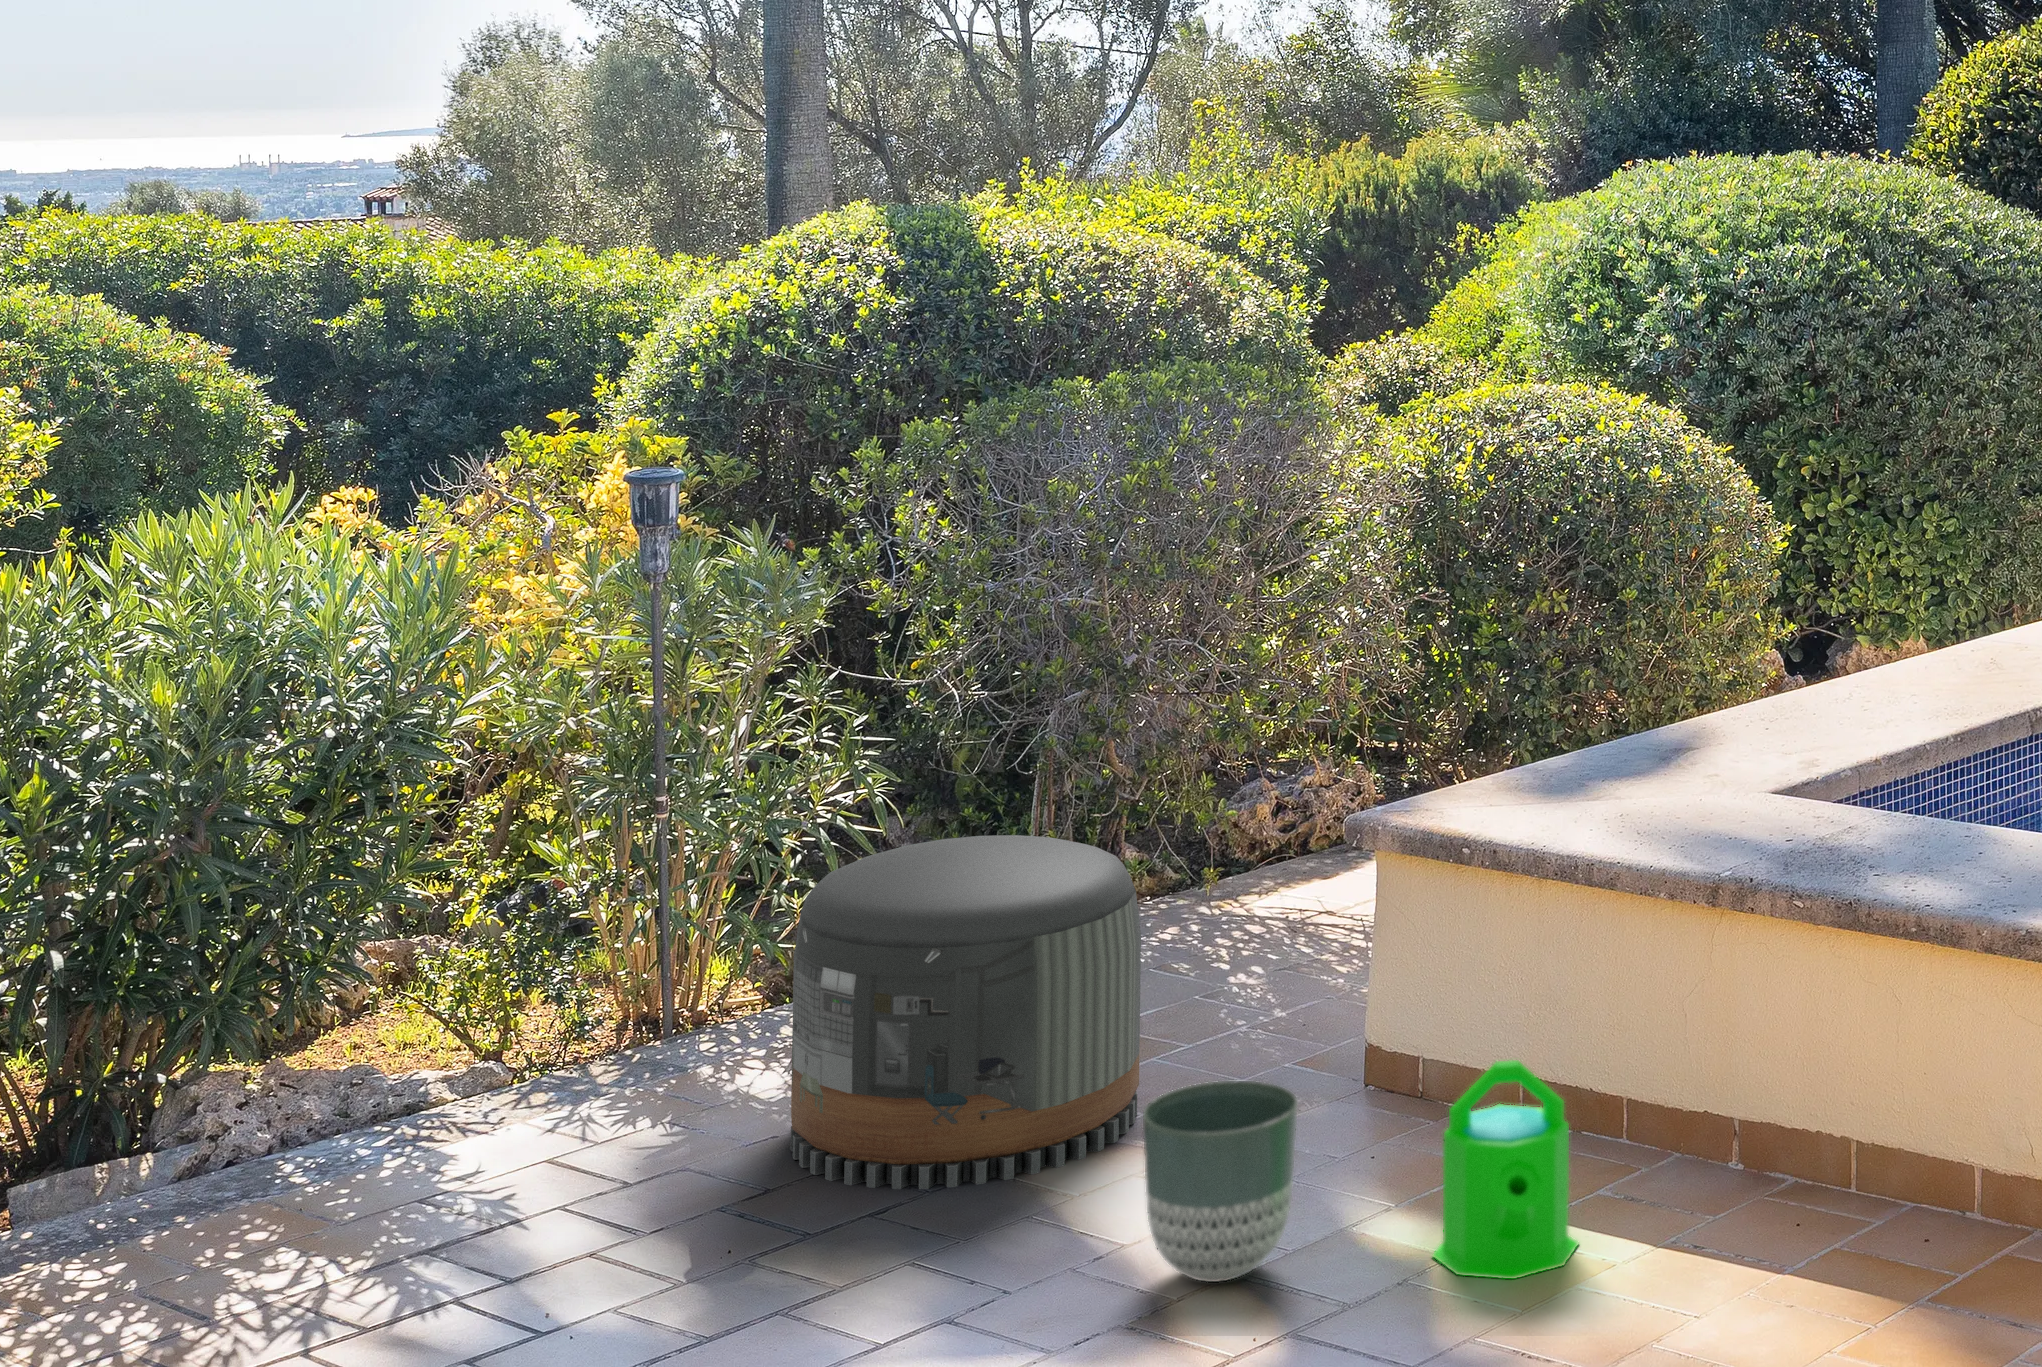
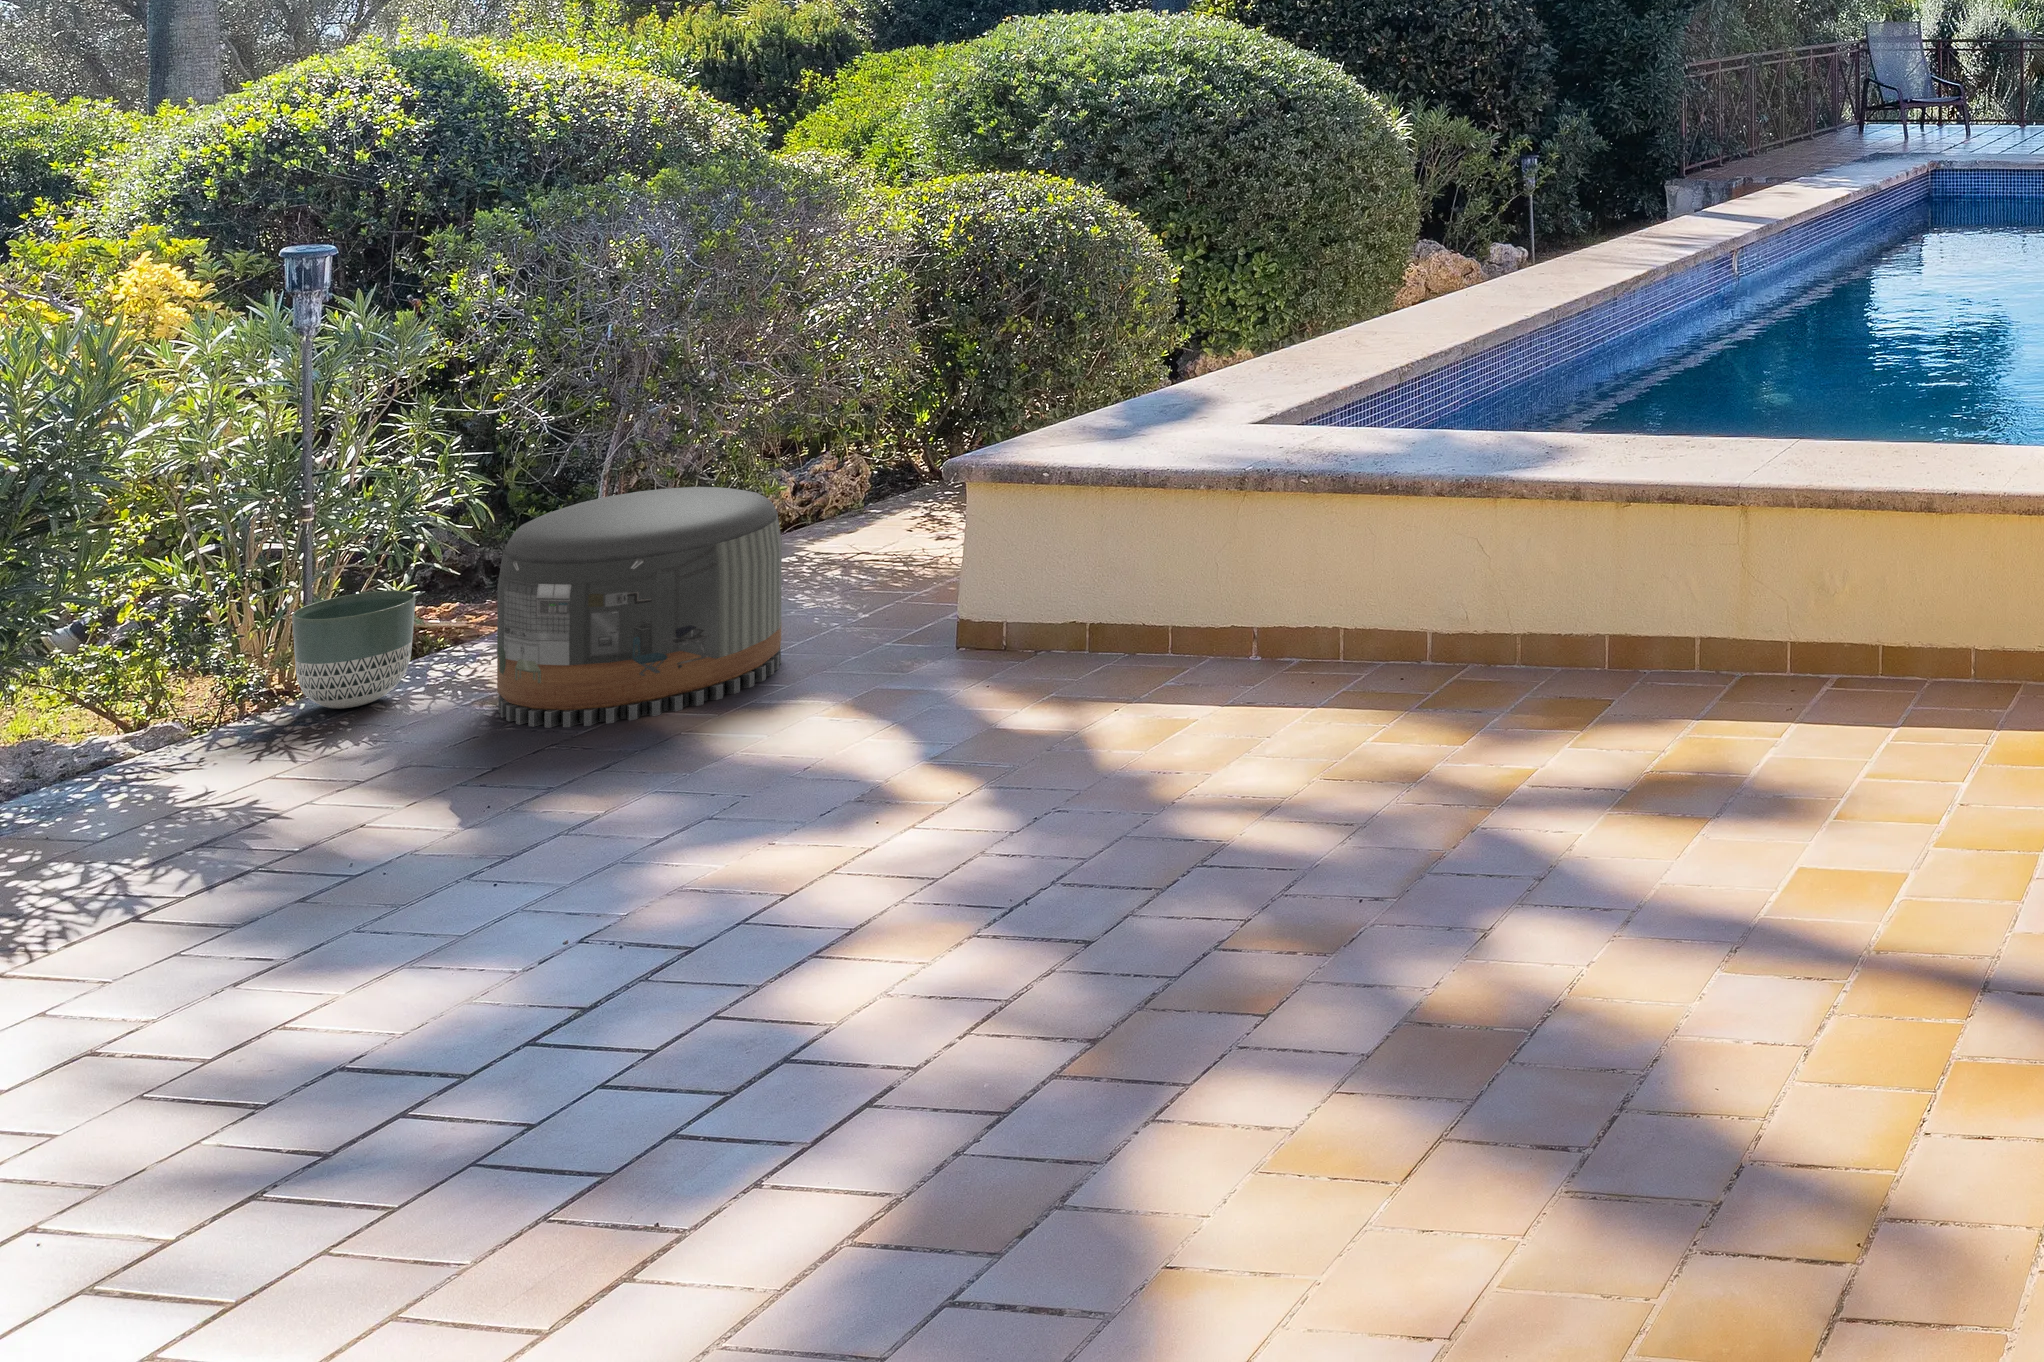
watering can: present [1433,1060,1578,1279] -> none [1044,568,1142,698]
planter: present [1143,1081,1298,1282] -> present [292,591,415,709]

